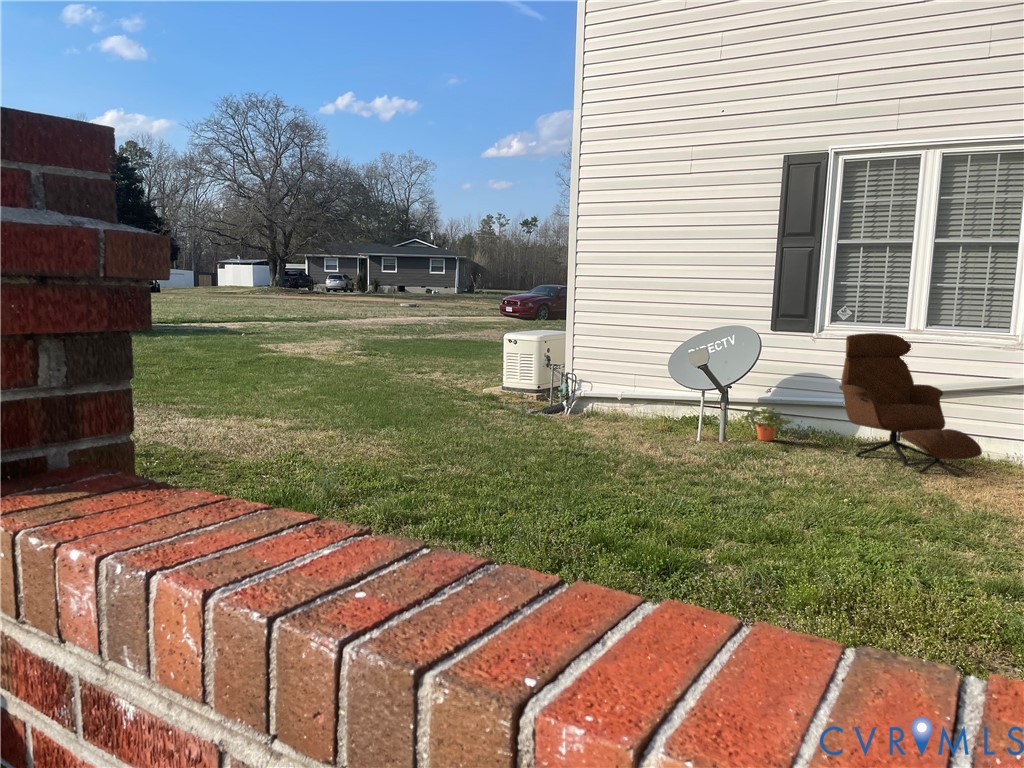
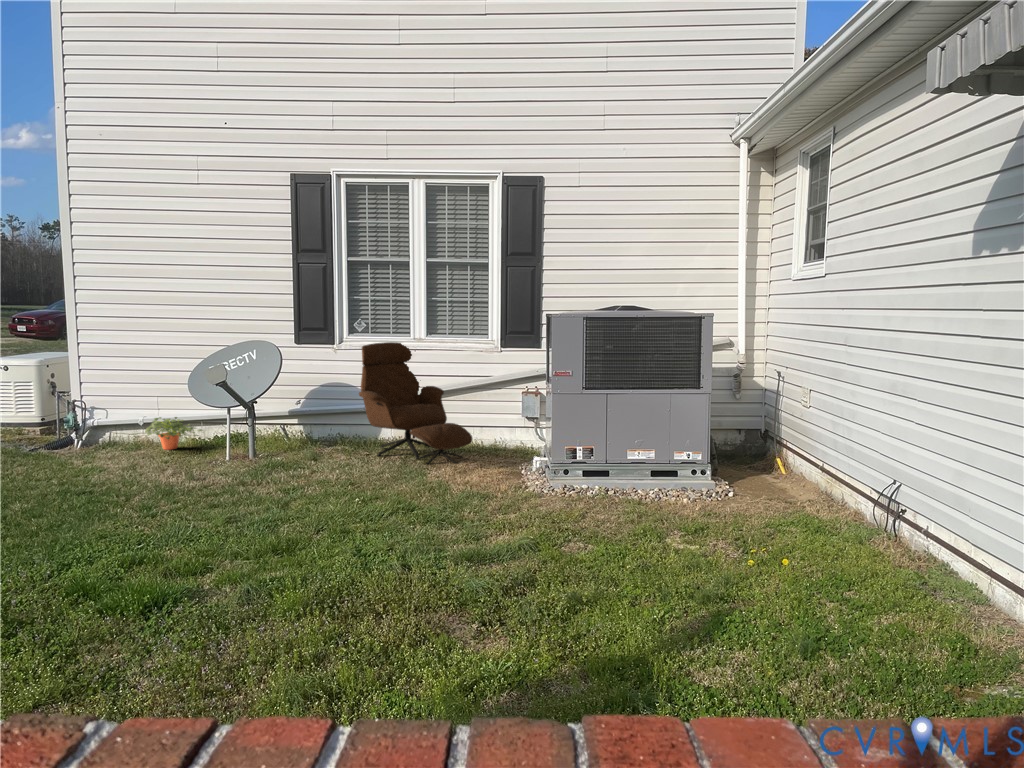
potted plant: present [744,406,800,441] -> present [145,417,202,450]

